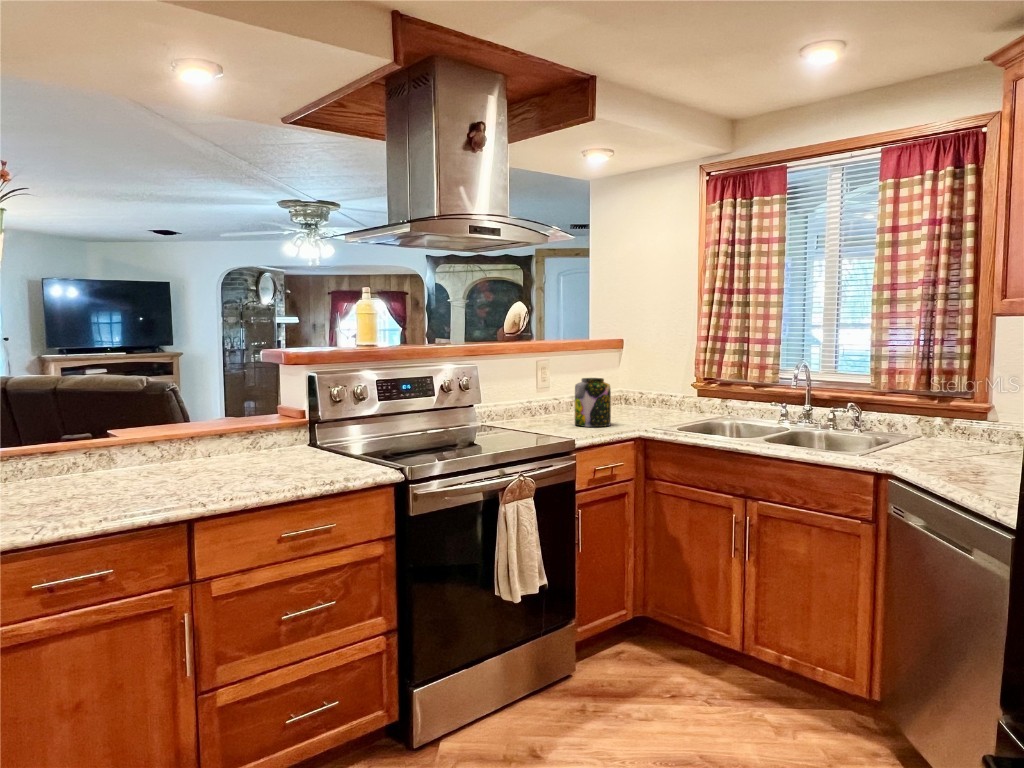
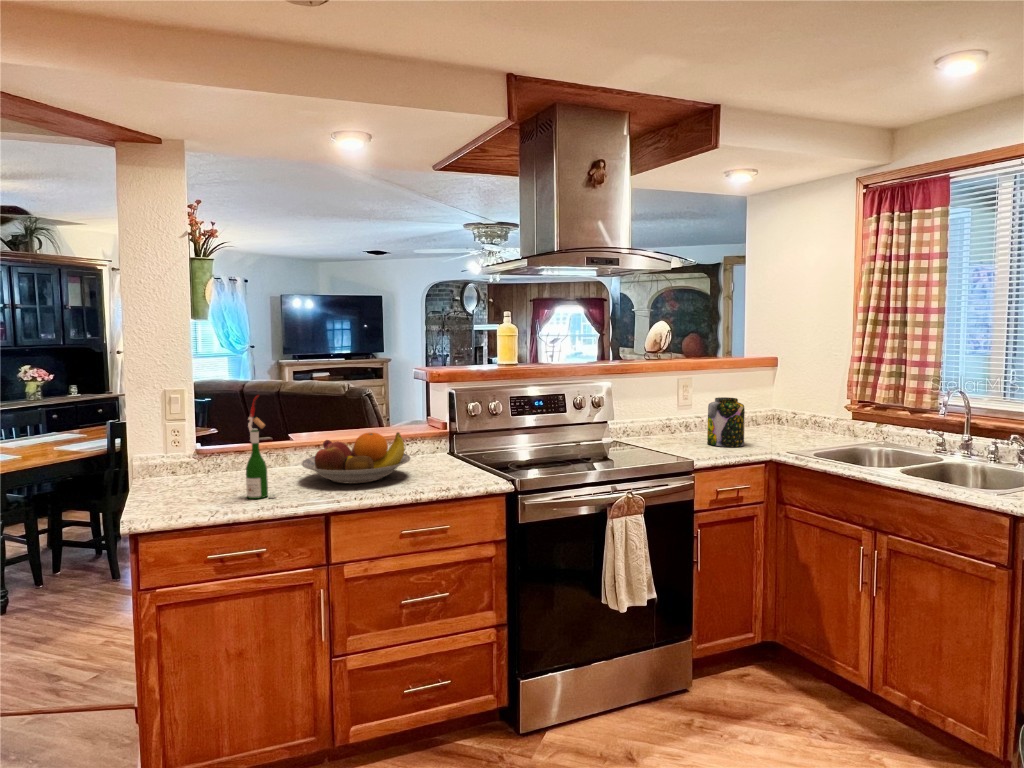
wine bottle: none [74,377,118,509] -> present [246,395,276,499]
fruit bowl: none [139,422,278,484] -> present [302,432,411,484]

